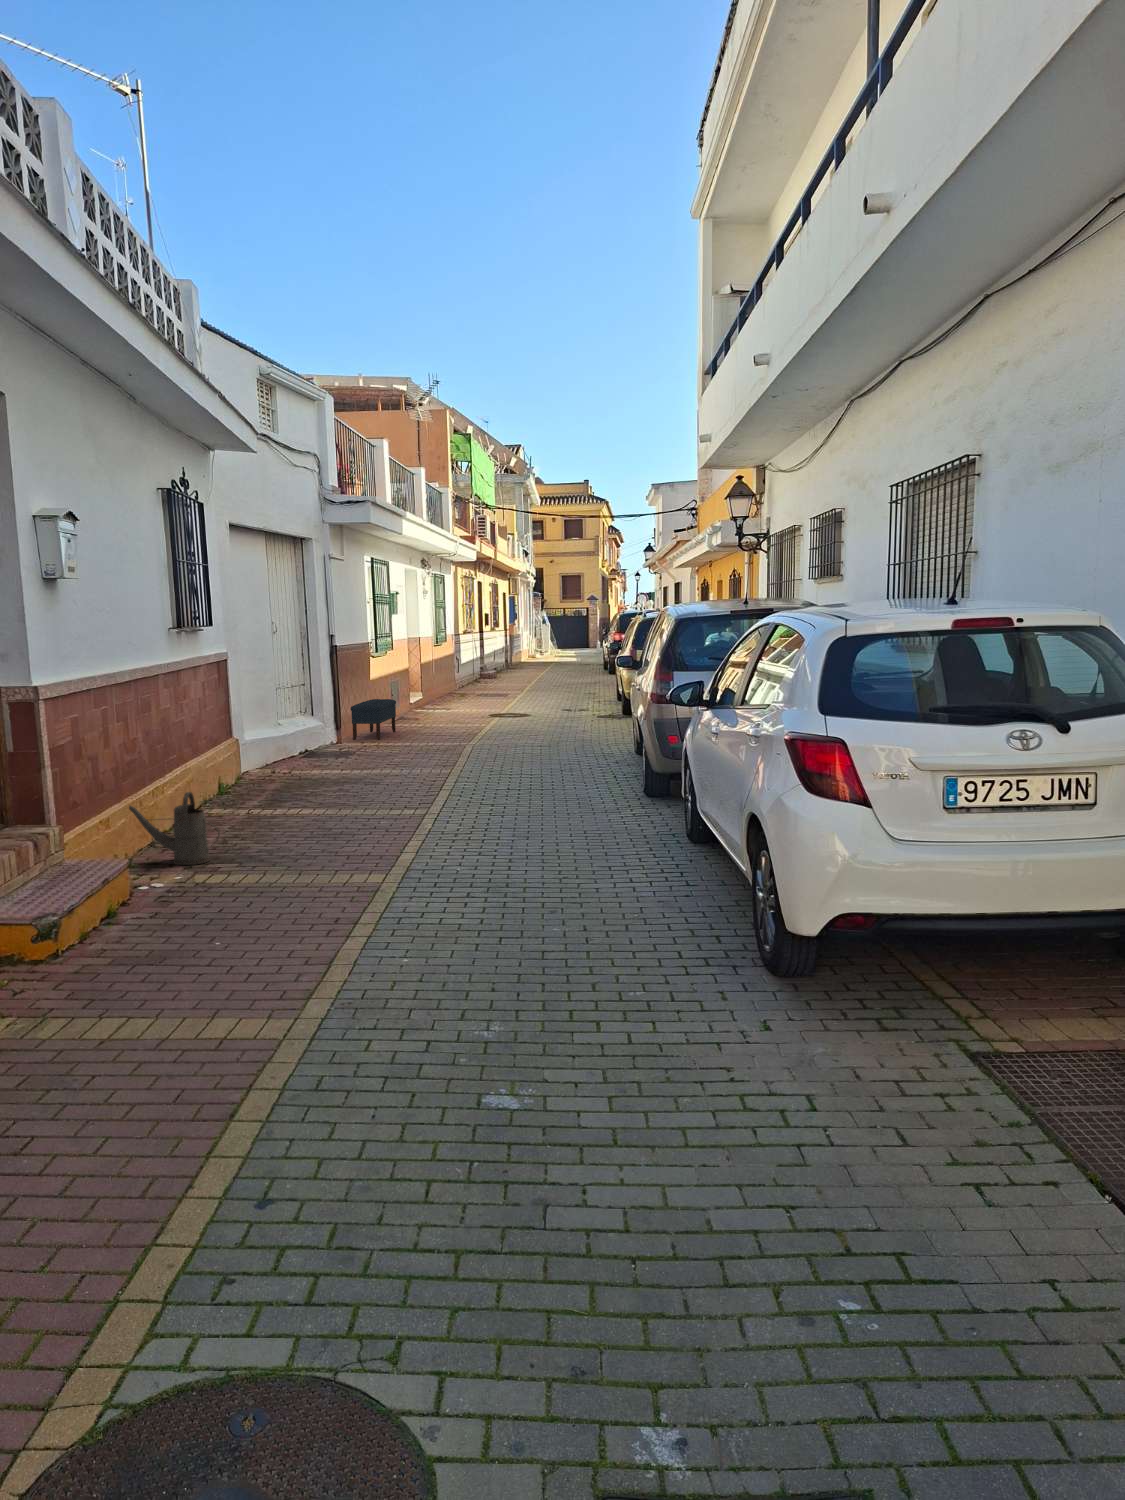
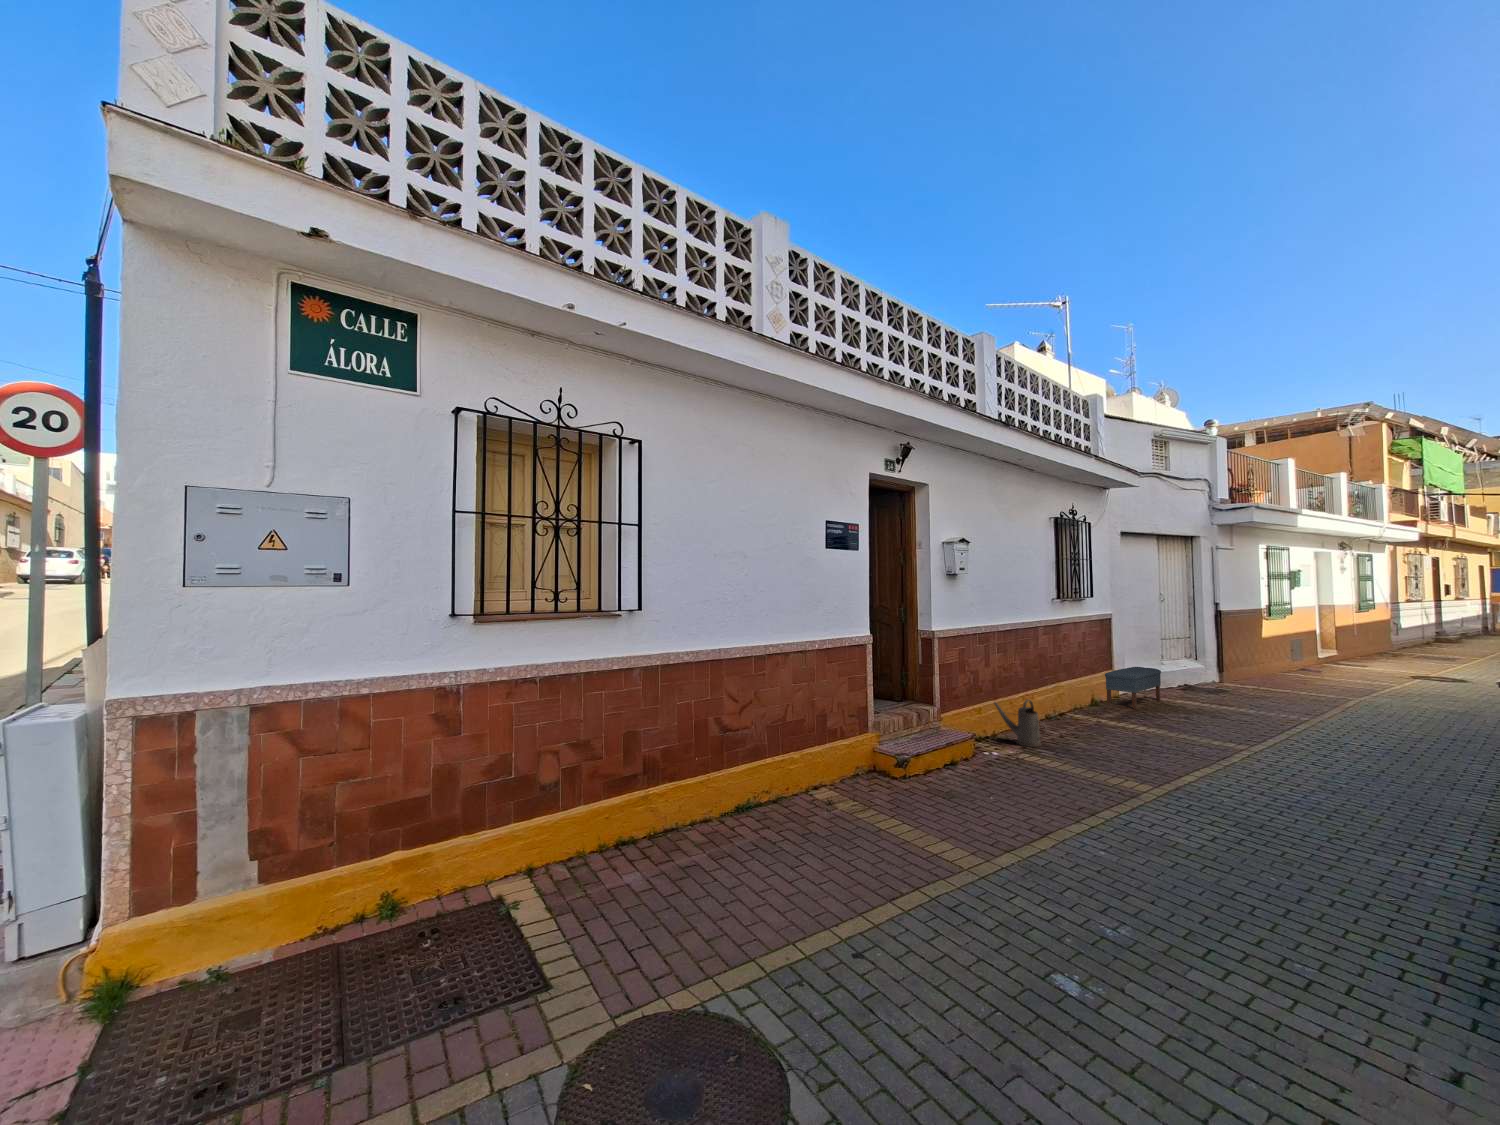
bench: present [351,699,396,740] -> present [1105,667,1161,709]

